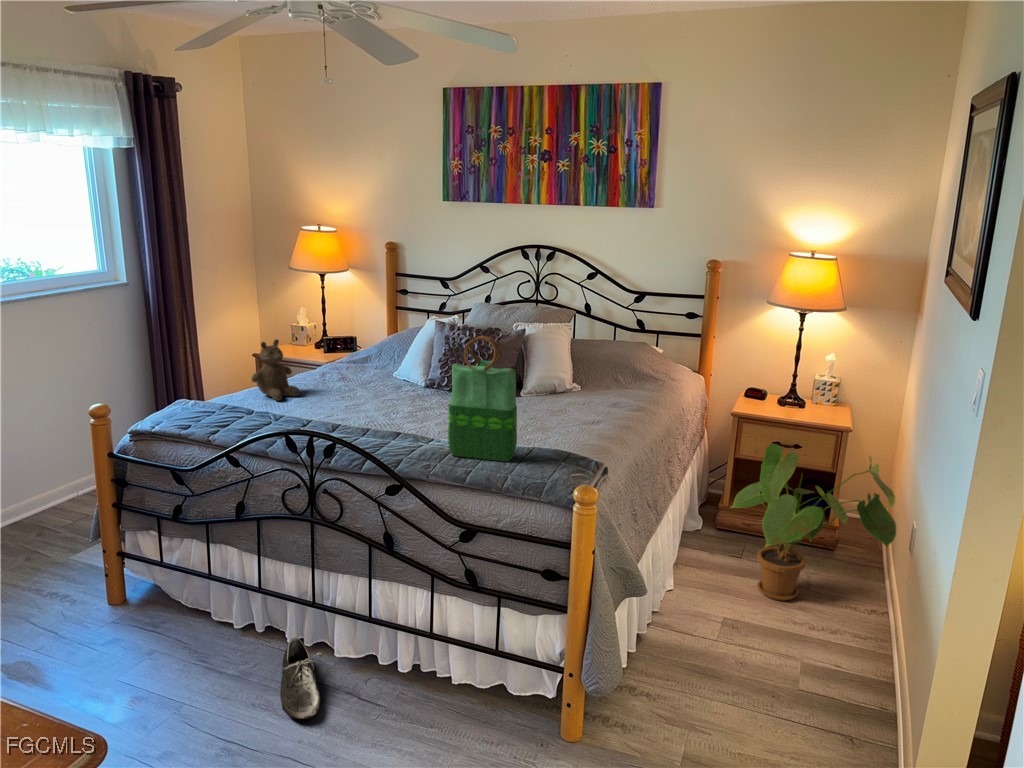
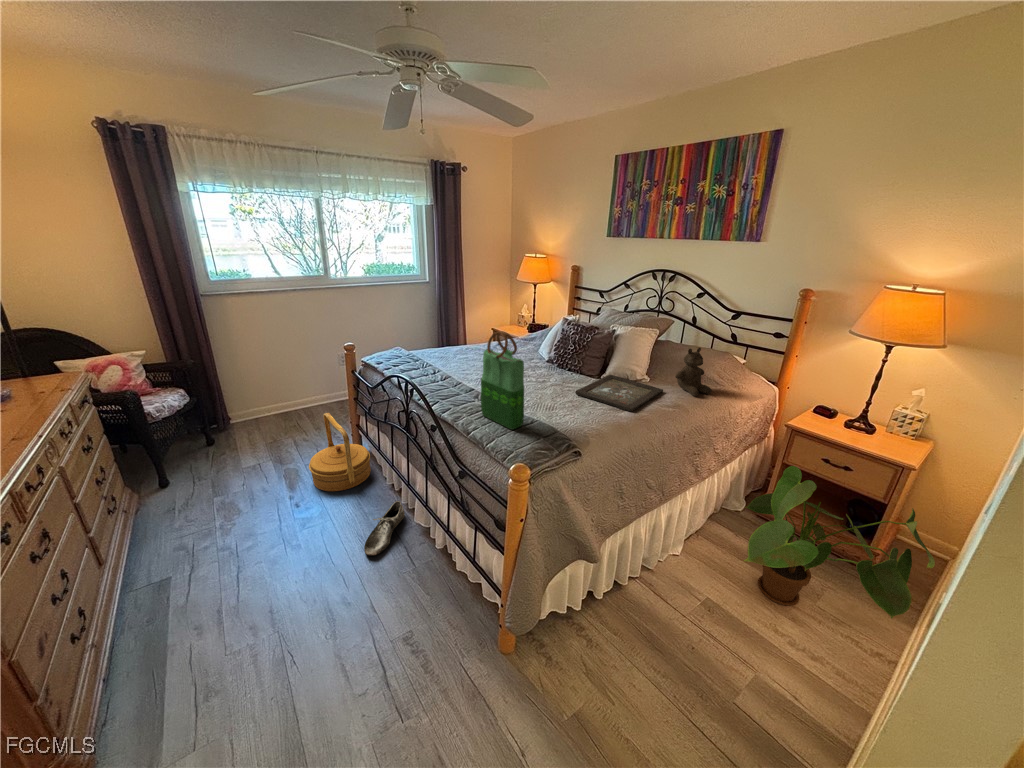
teddy bear: present [252,339,300,401] -> present [675,348,711,396]
tray: none [512,390,605,425] -> present [575,375,663,411]
woven basket: none [70,536,186,676] -> present [309,413,371,491]

